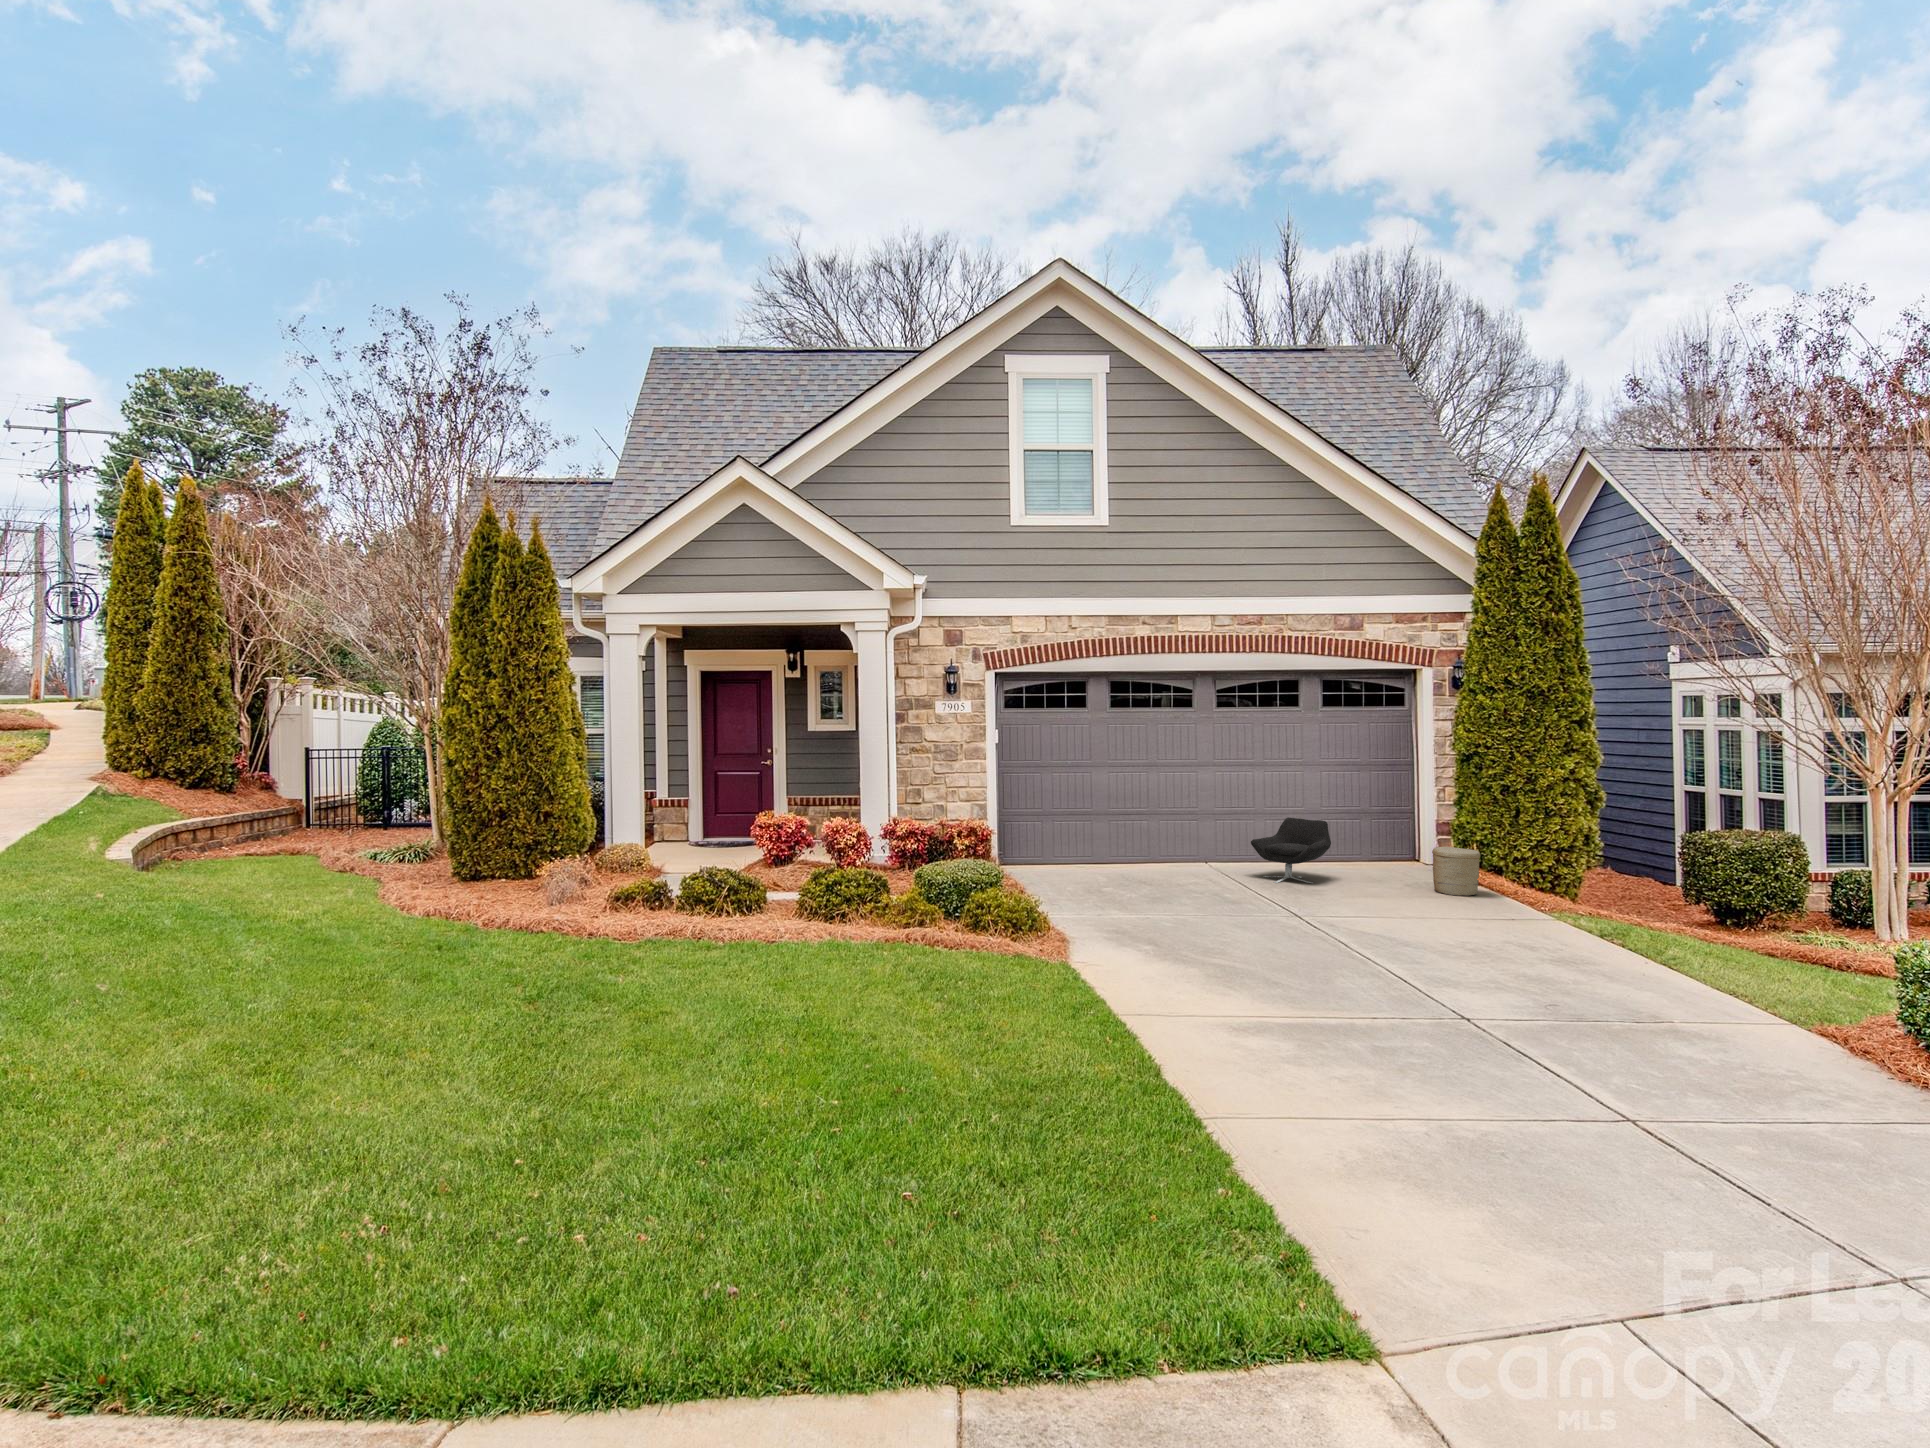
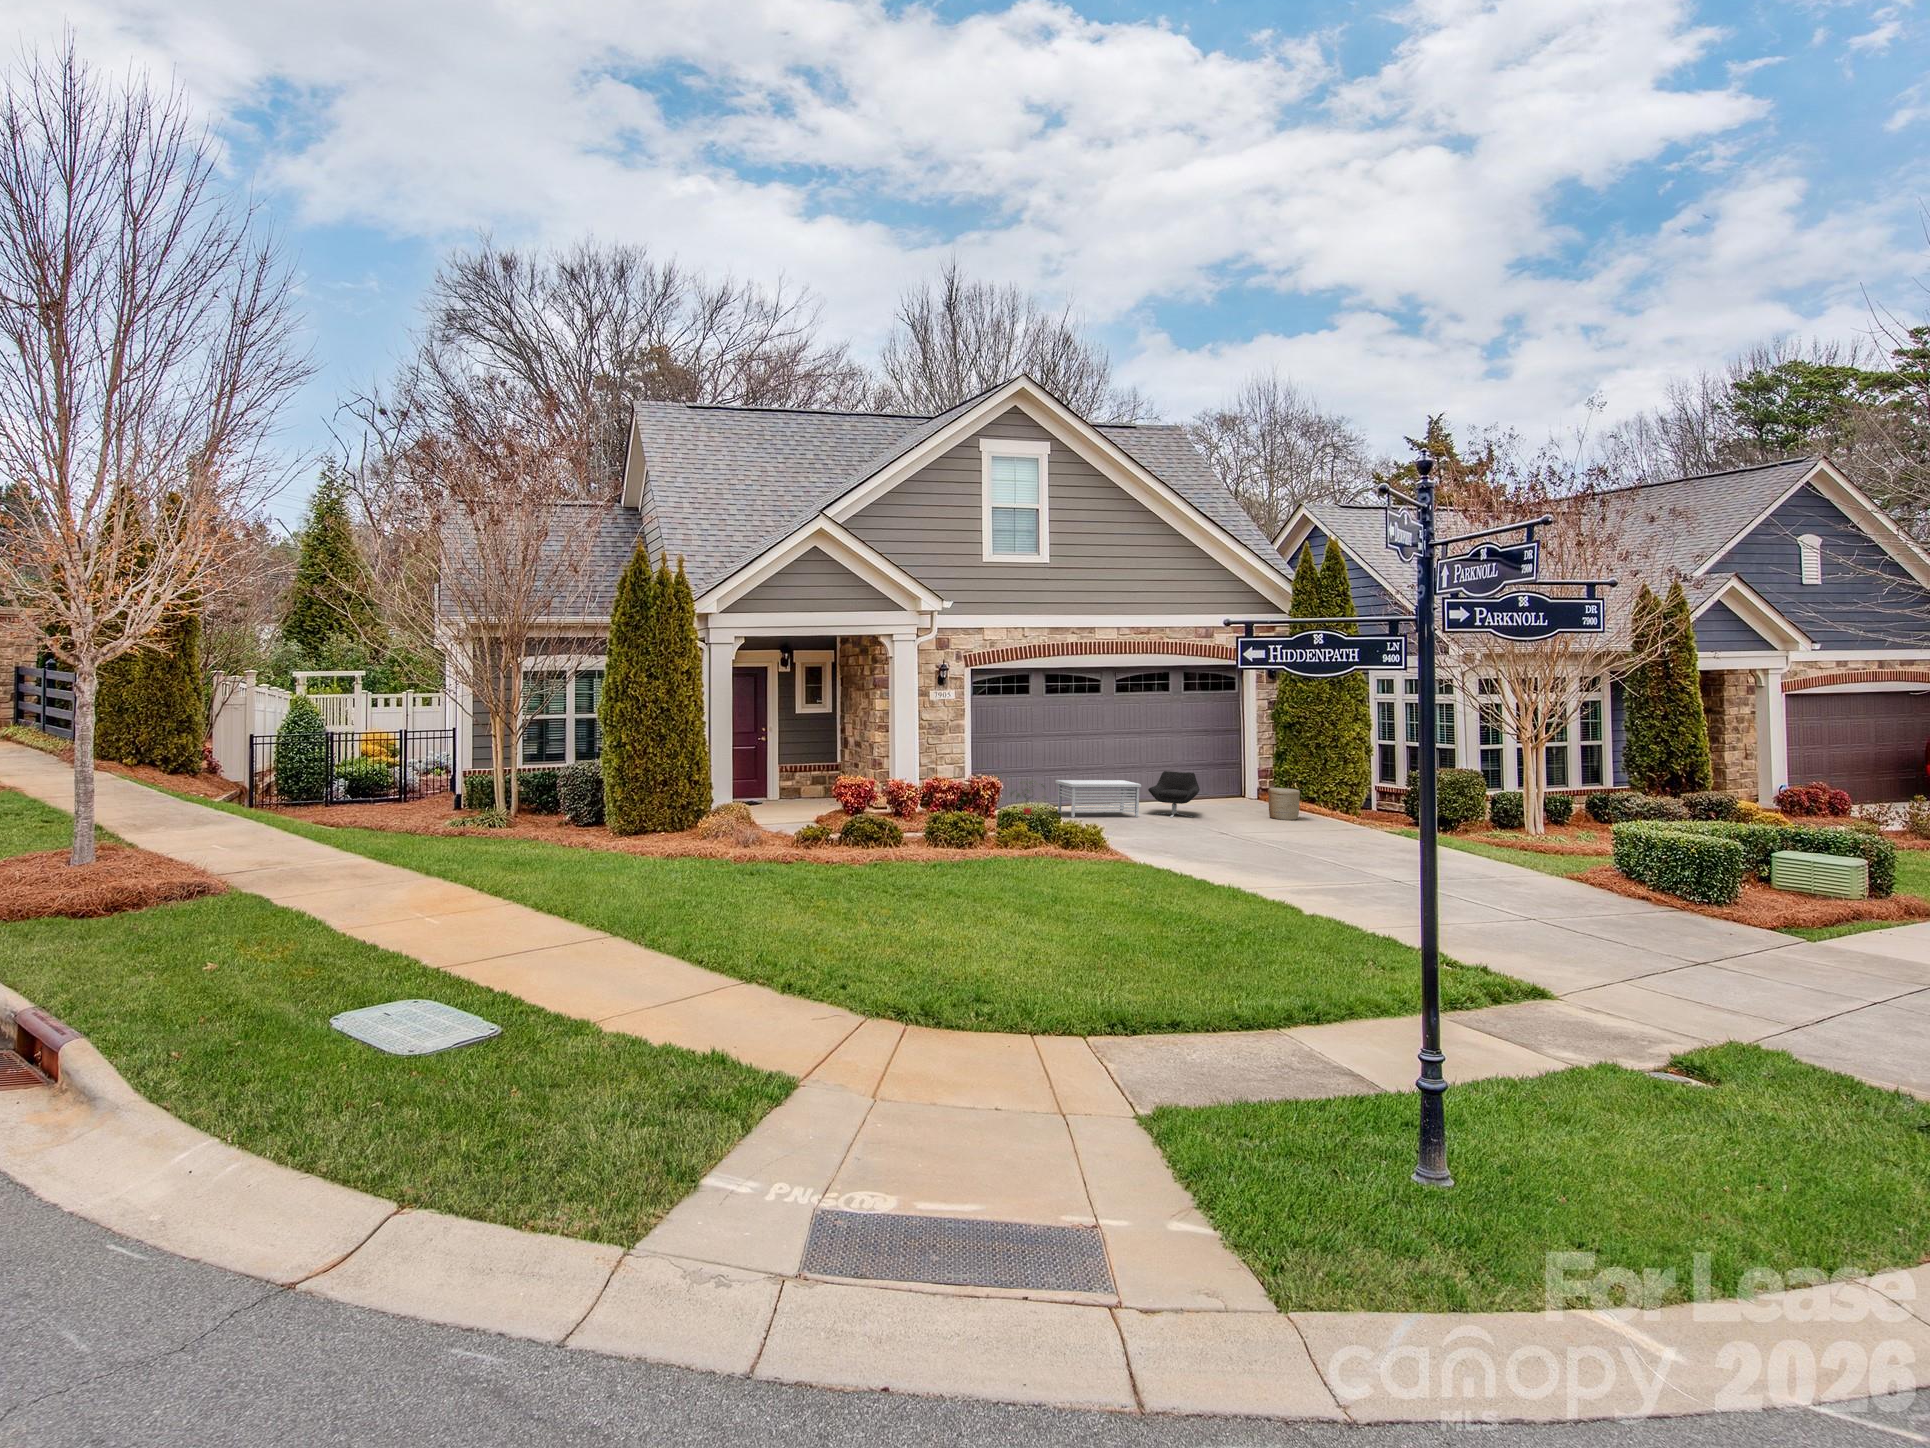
potted plant: none [1048,822,1103,869] -> present [1011,782,1049,814]
storage bench: none [1119,824,1229,880] -> present [1055,780,1141,818]

